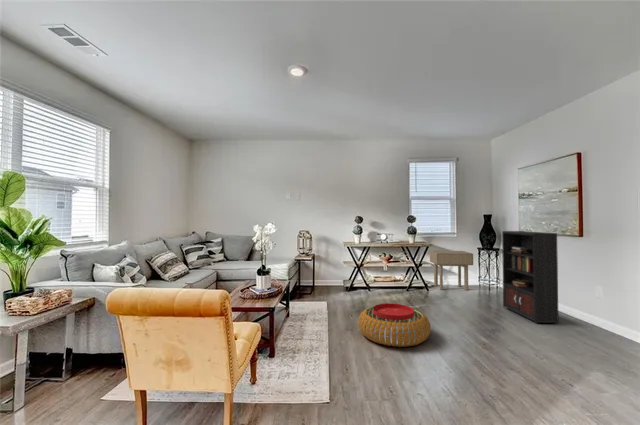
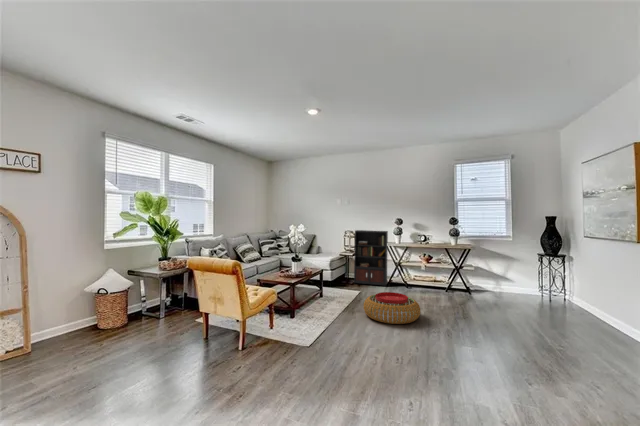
bookcase: present [502,231,590,330] -> present [354,230,388,286]
side table: present [430,251,473,290] -> none [475,255,515,296]

